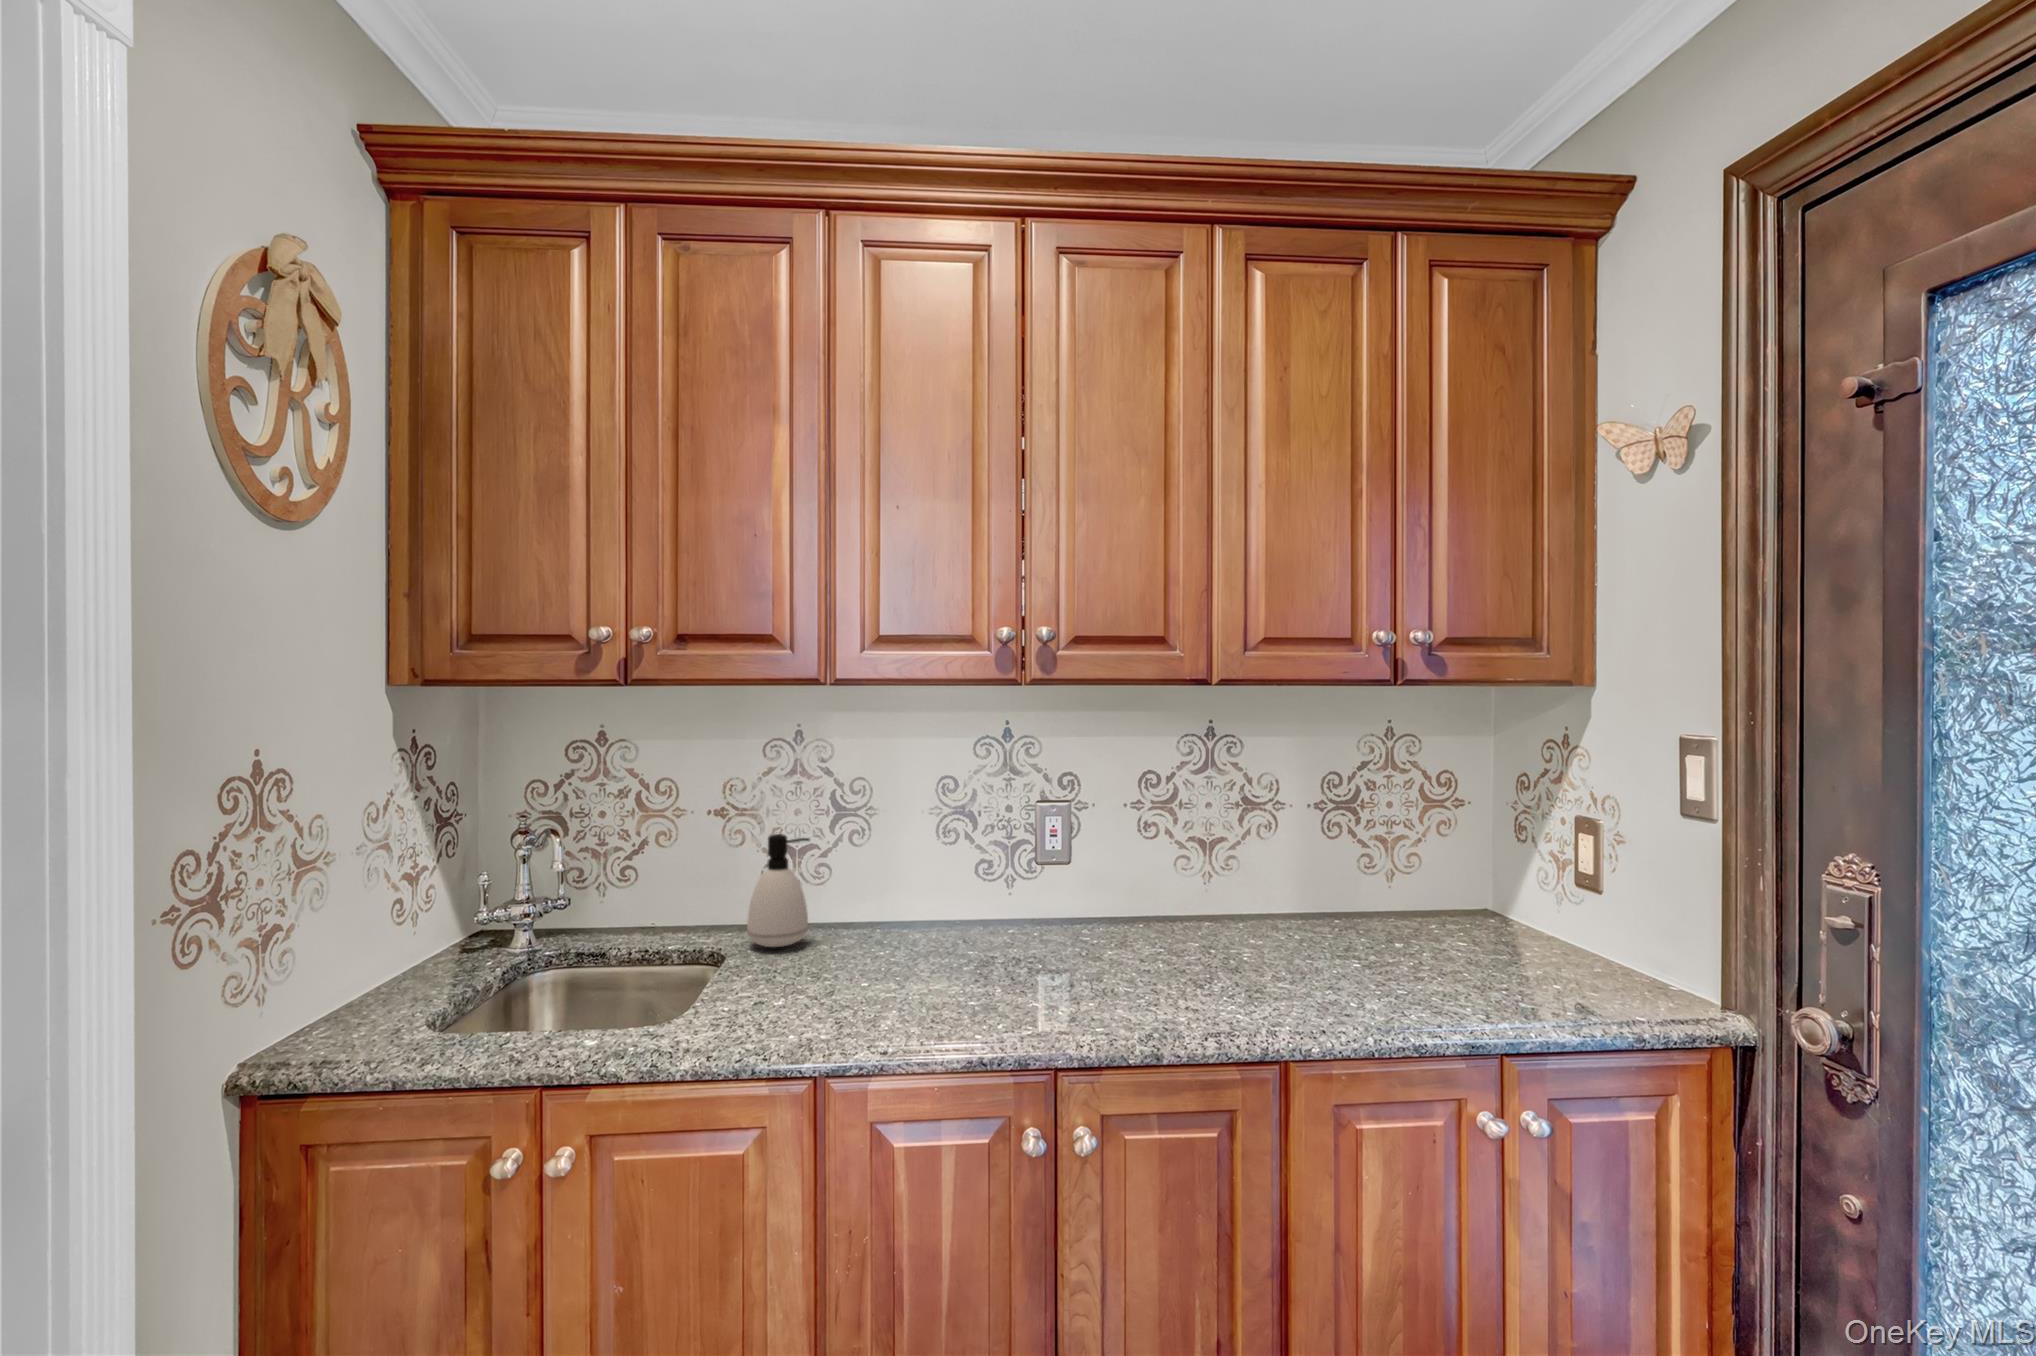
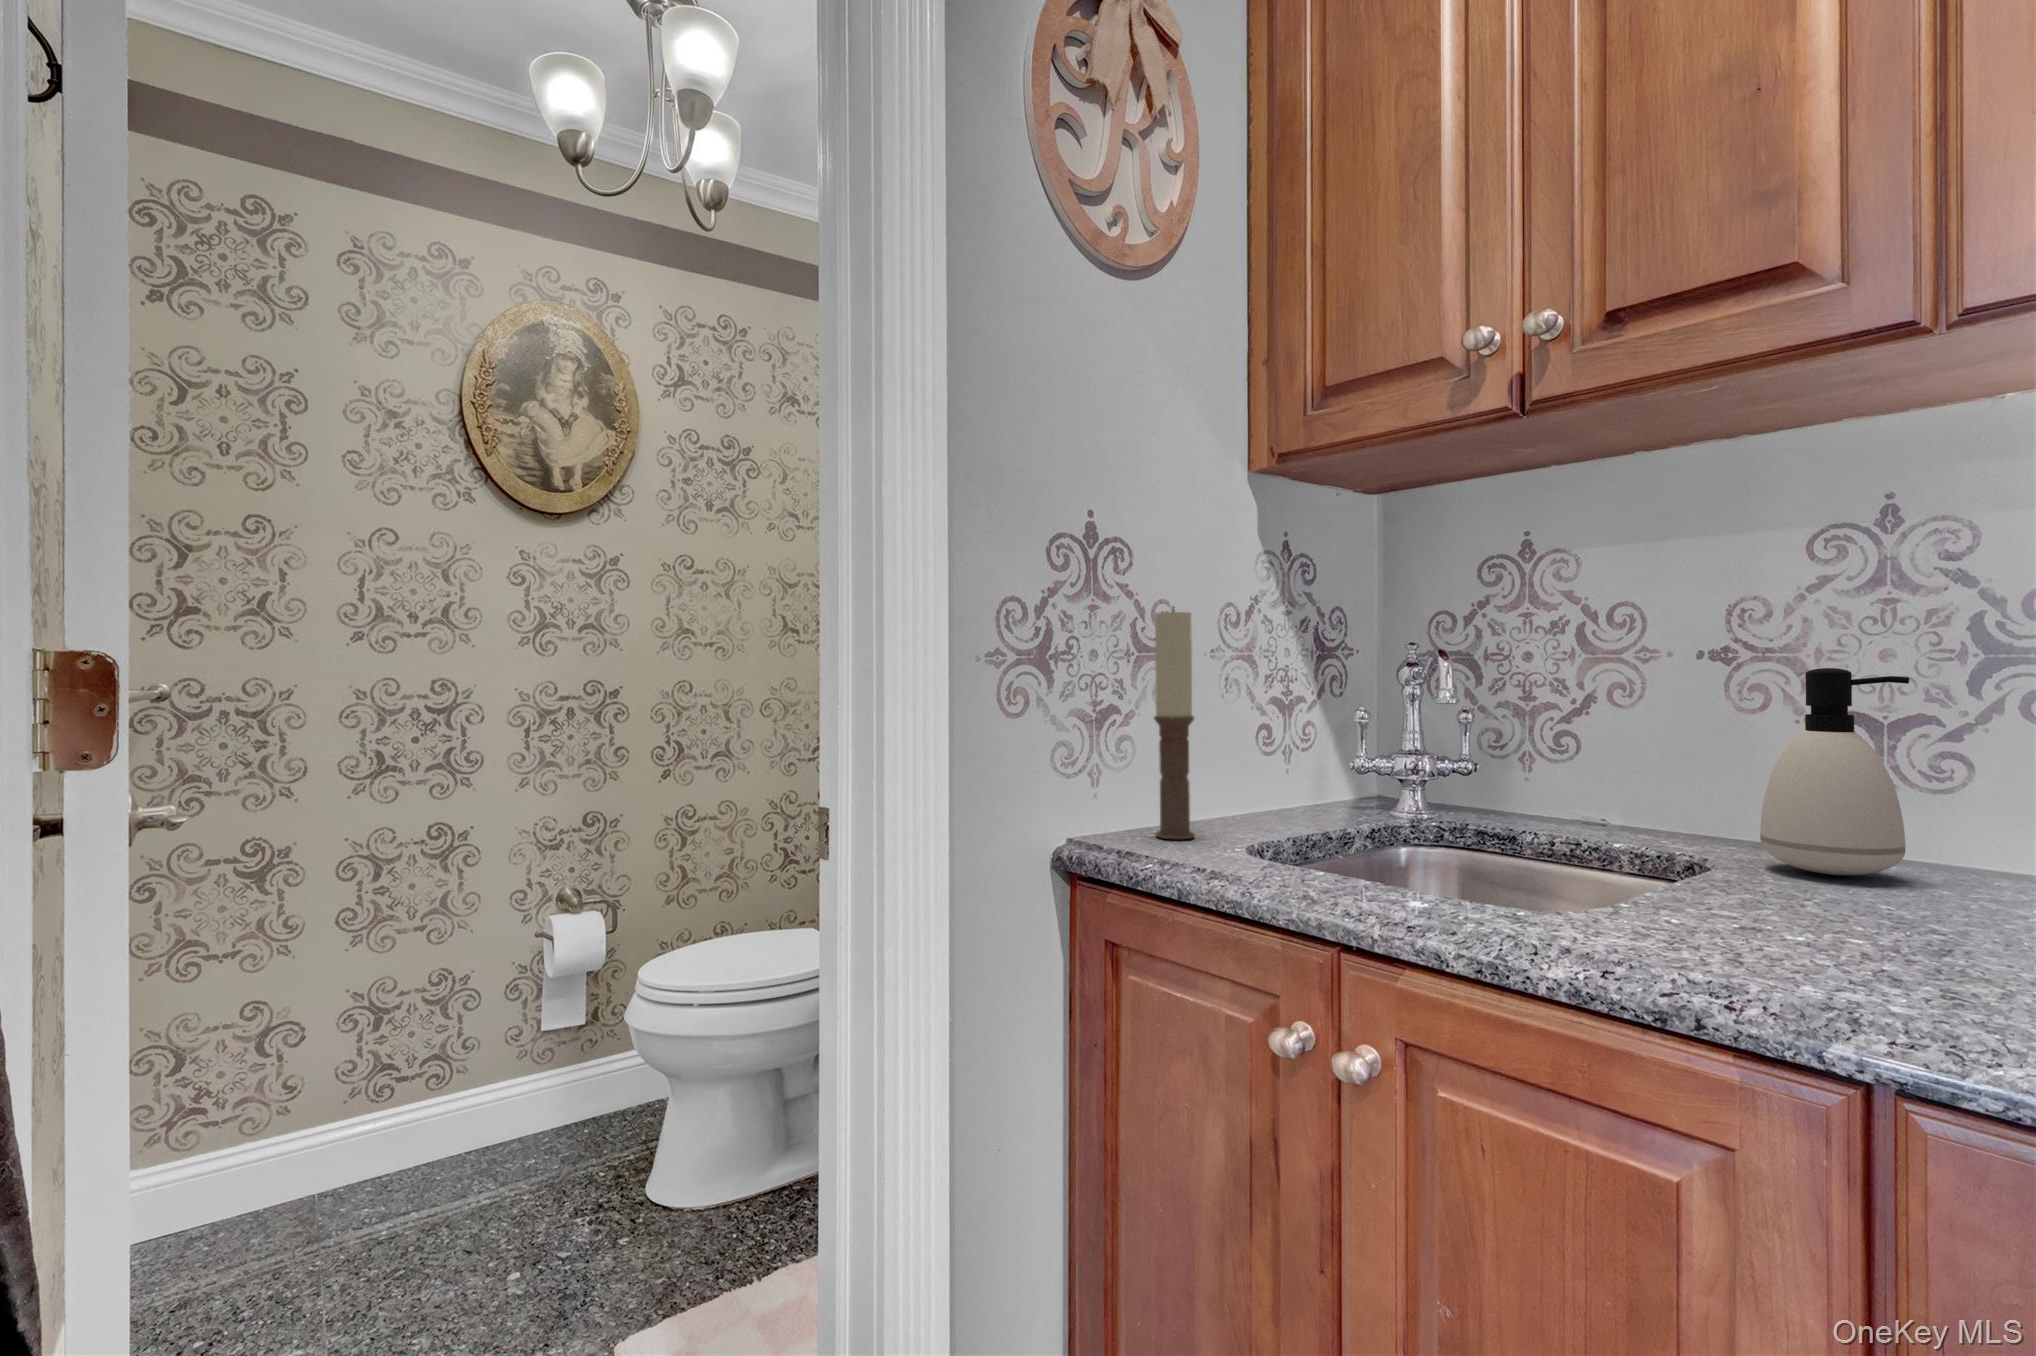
candle: none [325,829,367,1035] -> present [1154,607,1195,839]

